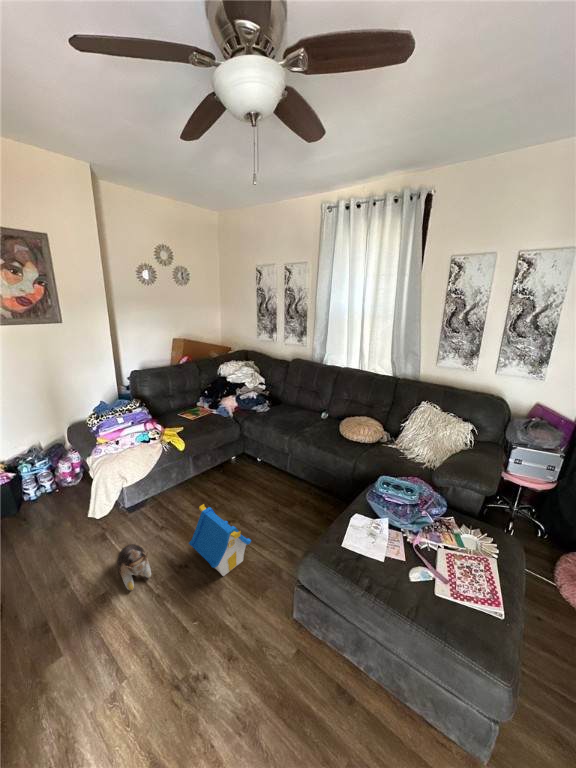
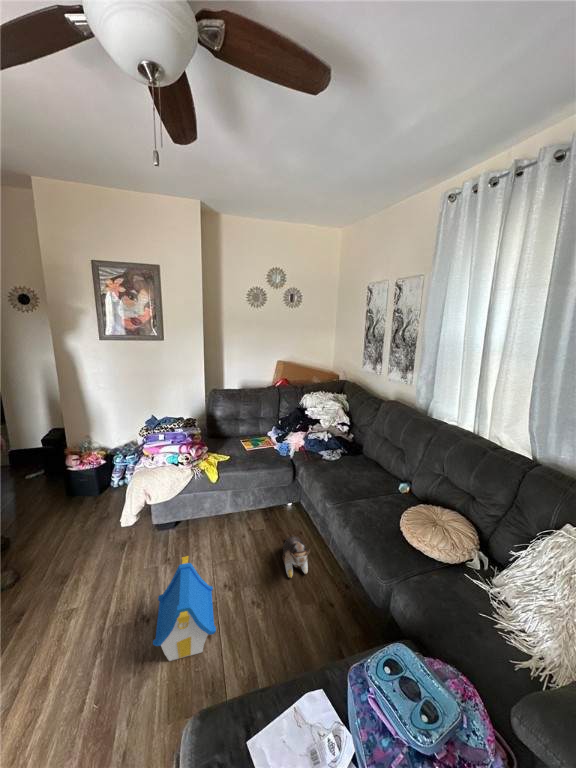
plush toy: present [117,544,151,590] -> present [282,536,310,578]

